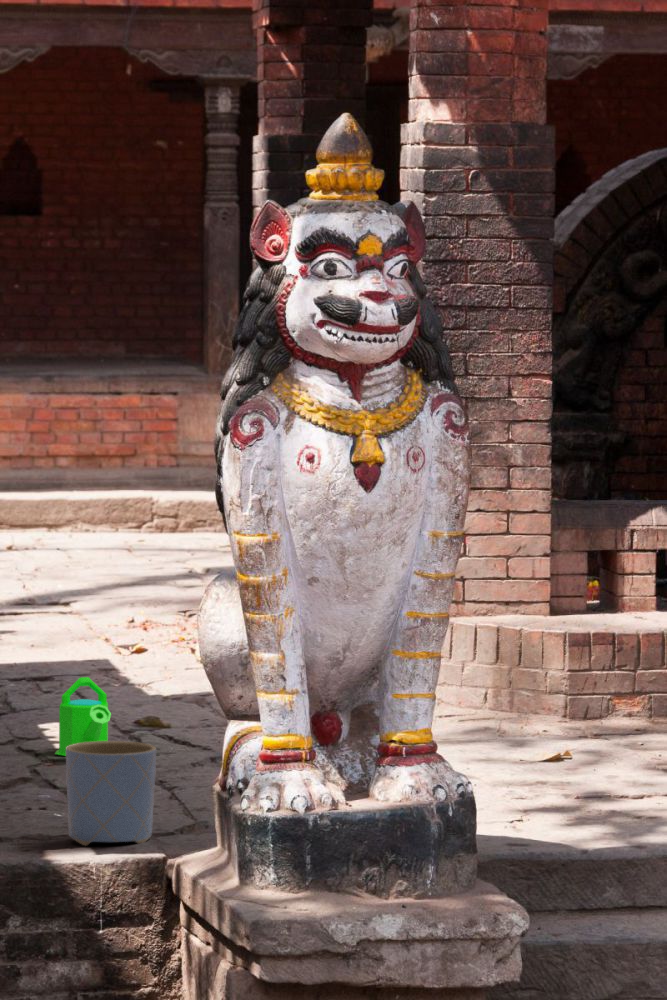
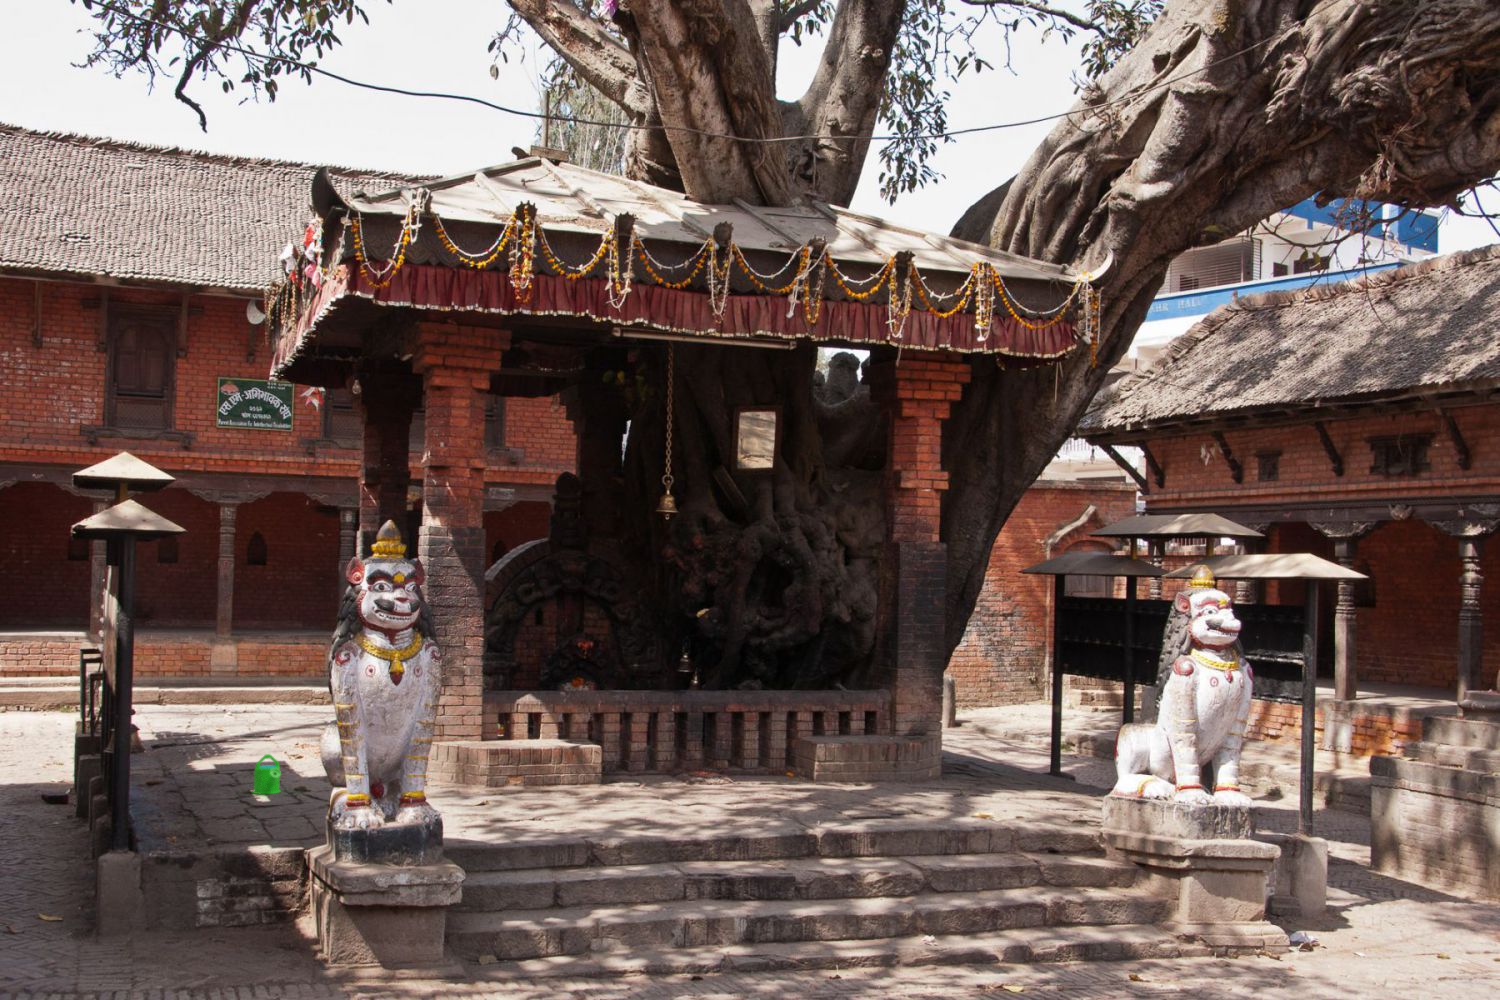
planter: present [66,741,156,846] -> none [257,792,301,843]

